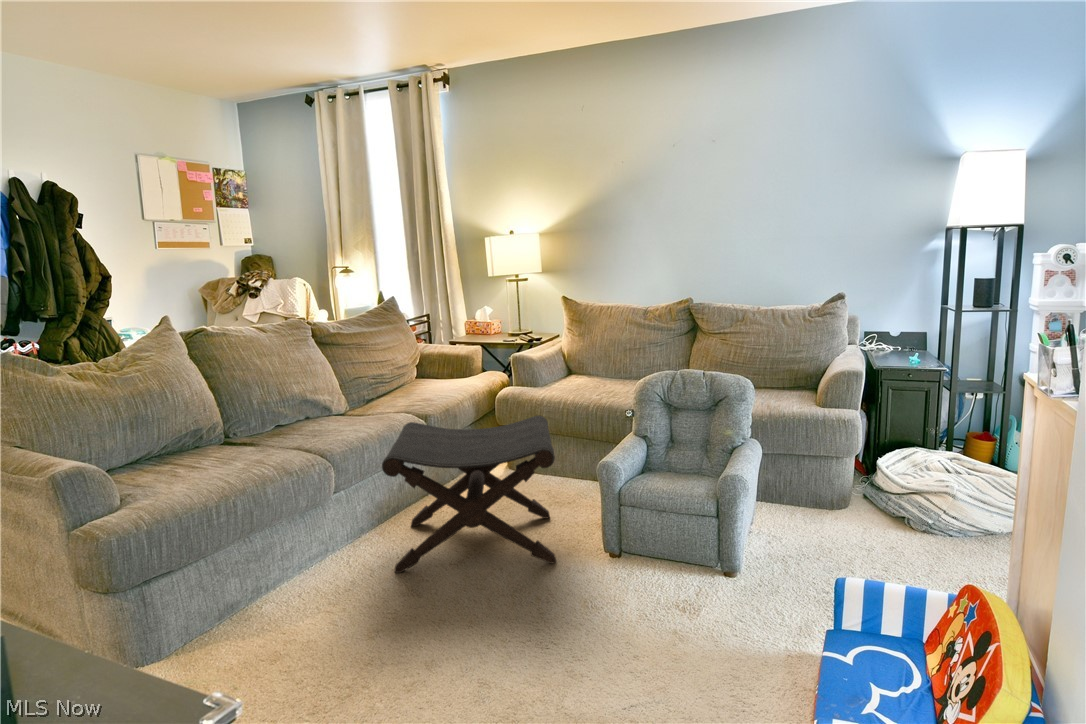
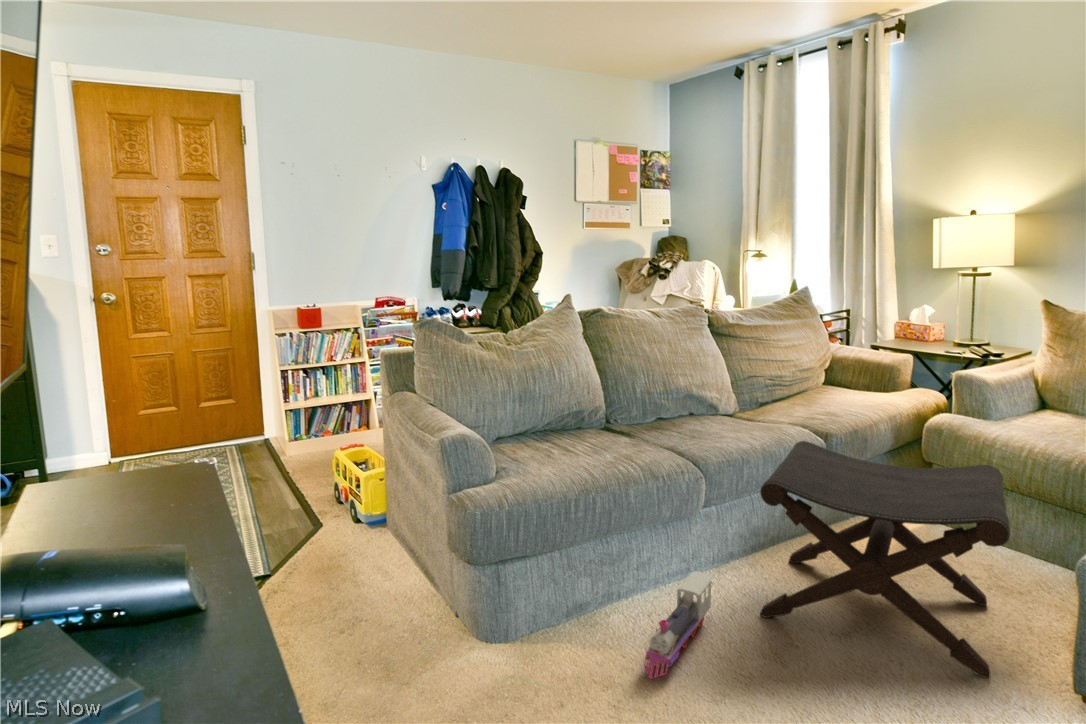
toy train: none [301,549,353,651] -> present [644,571,713,679]

